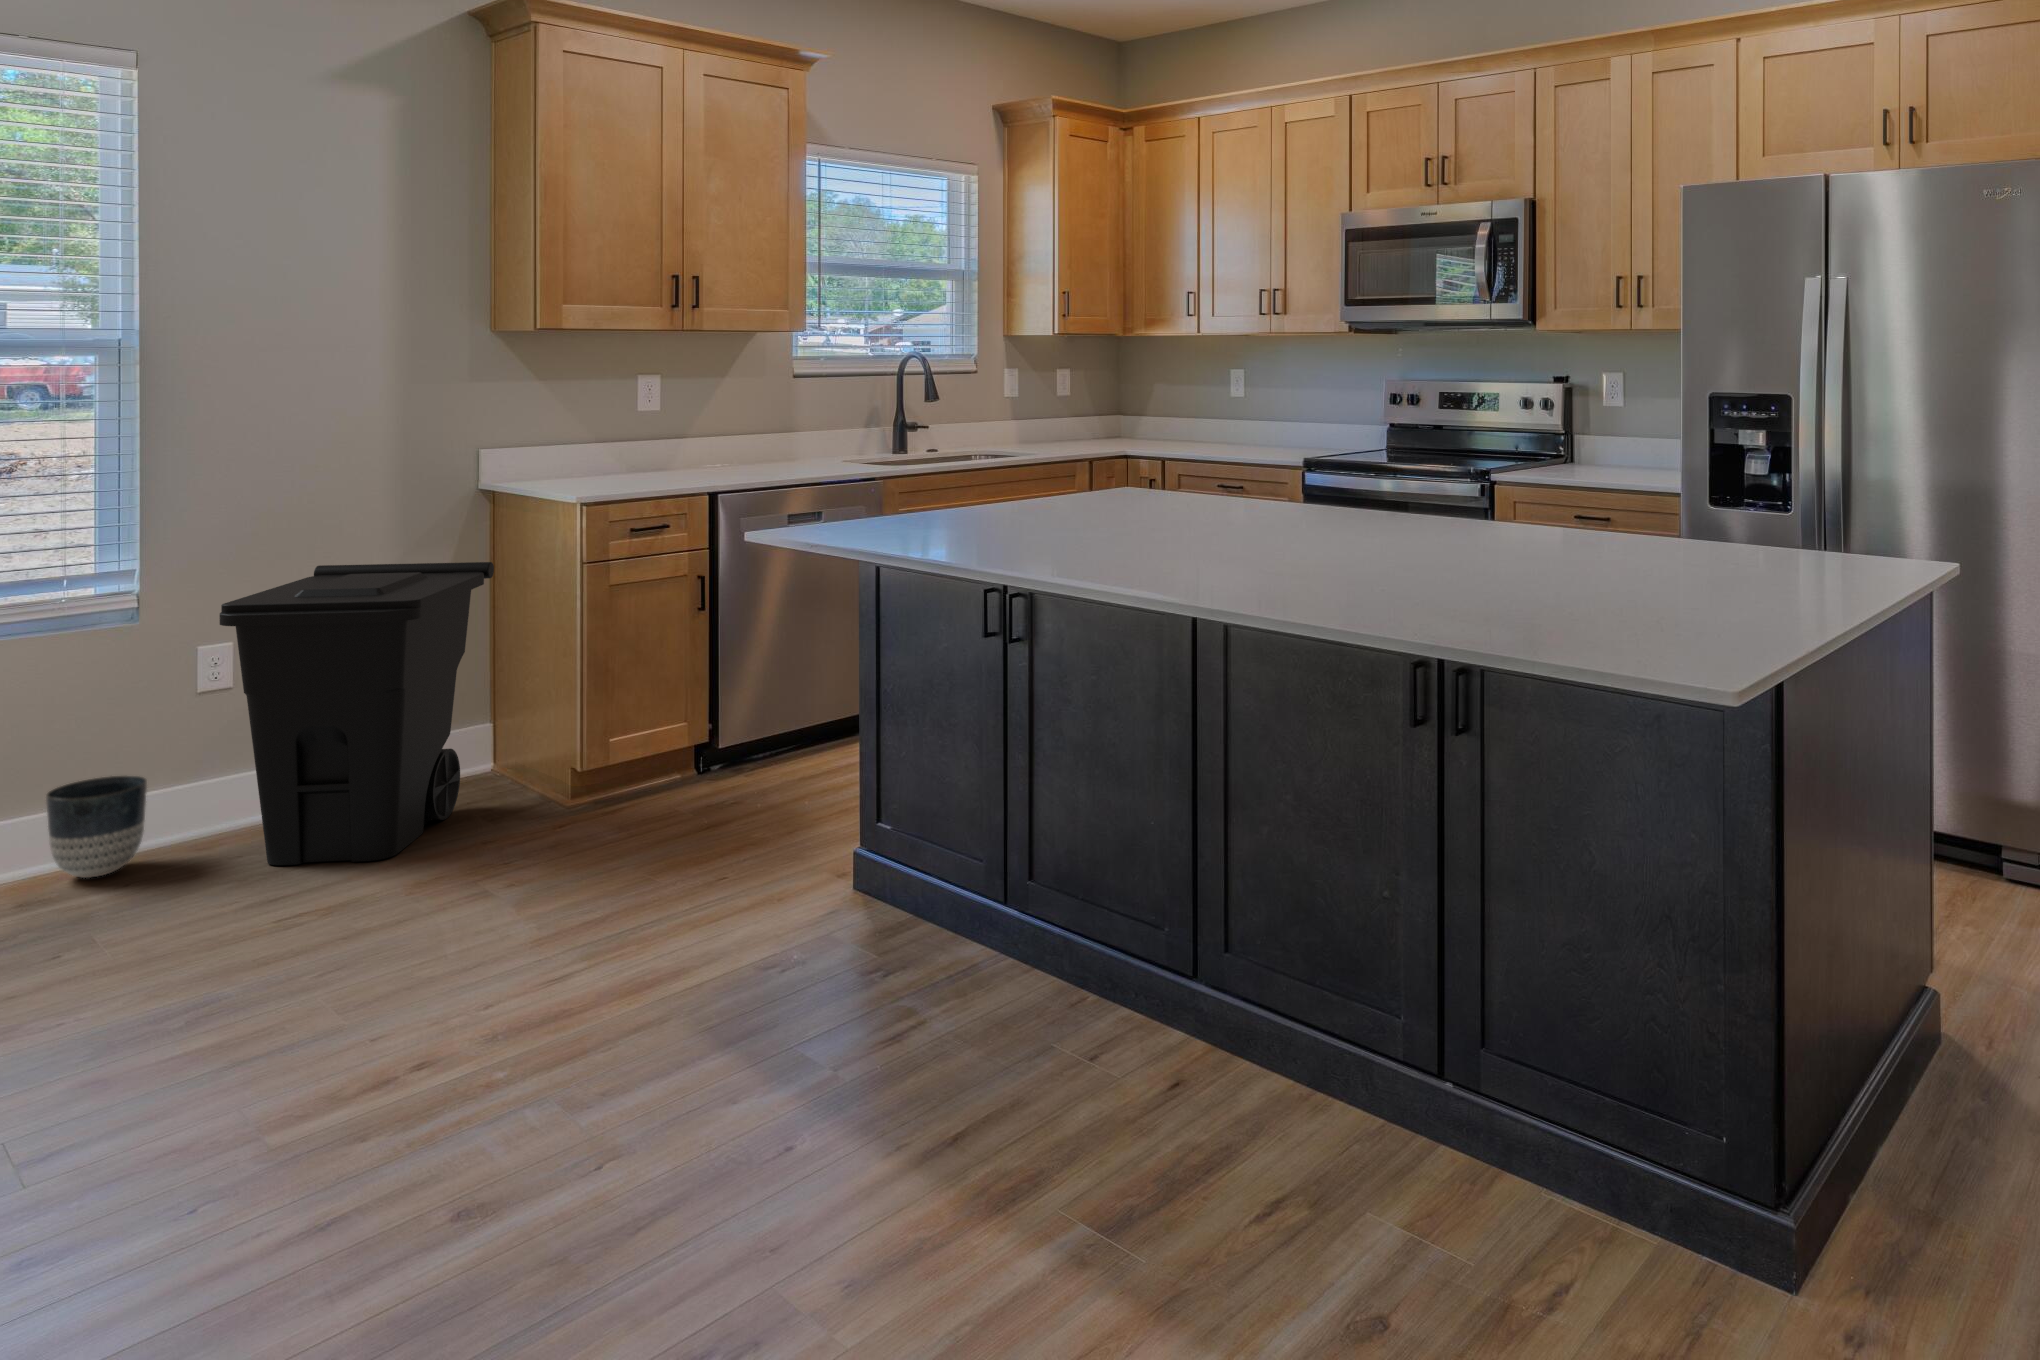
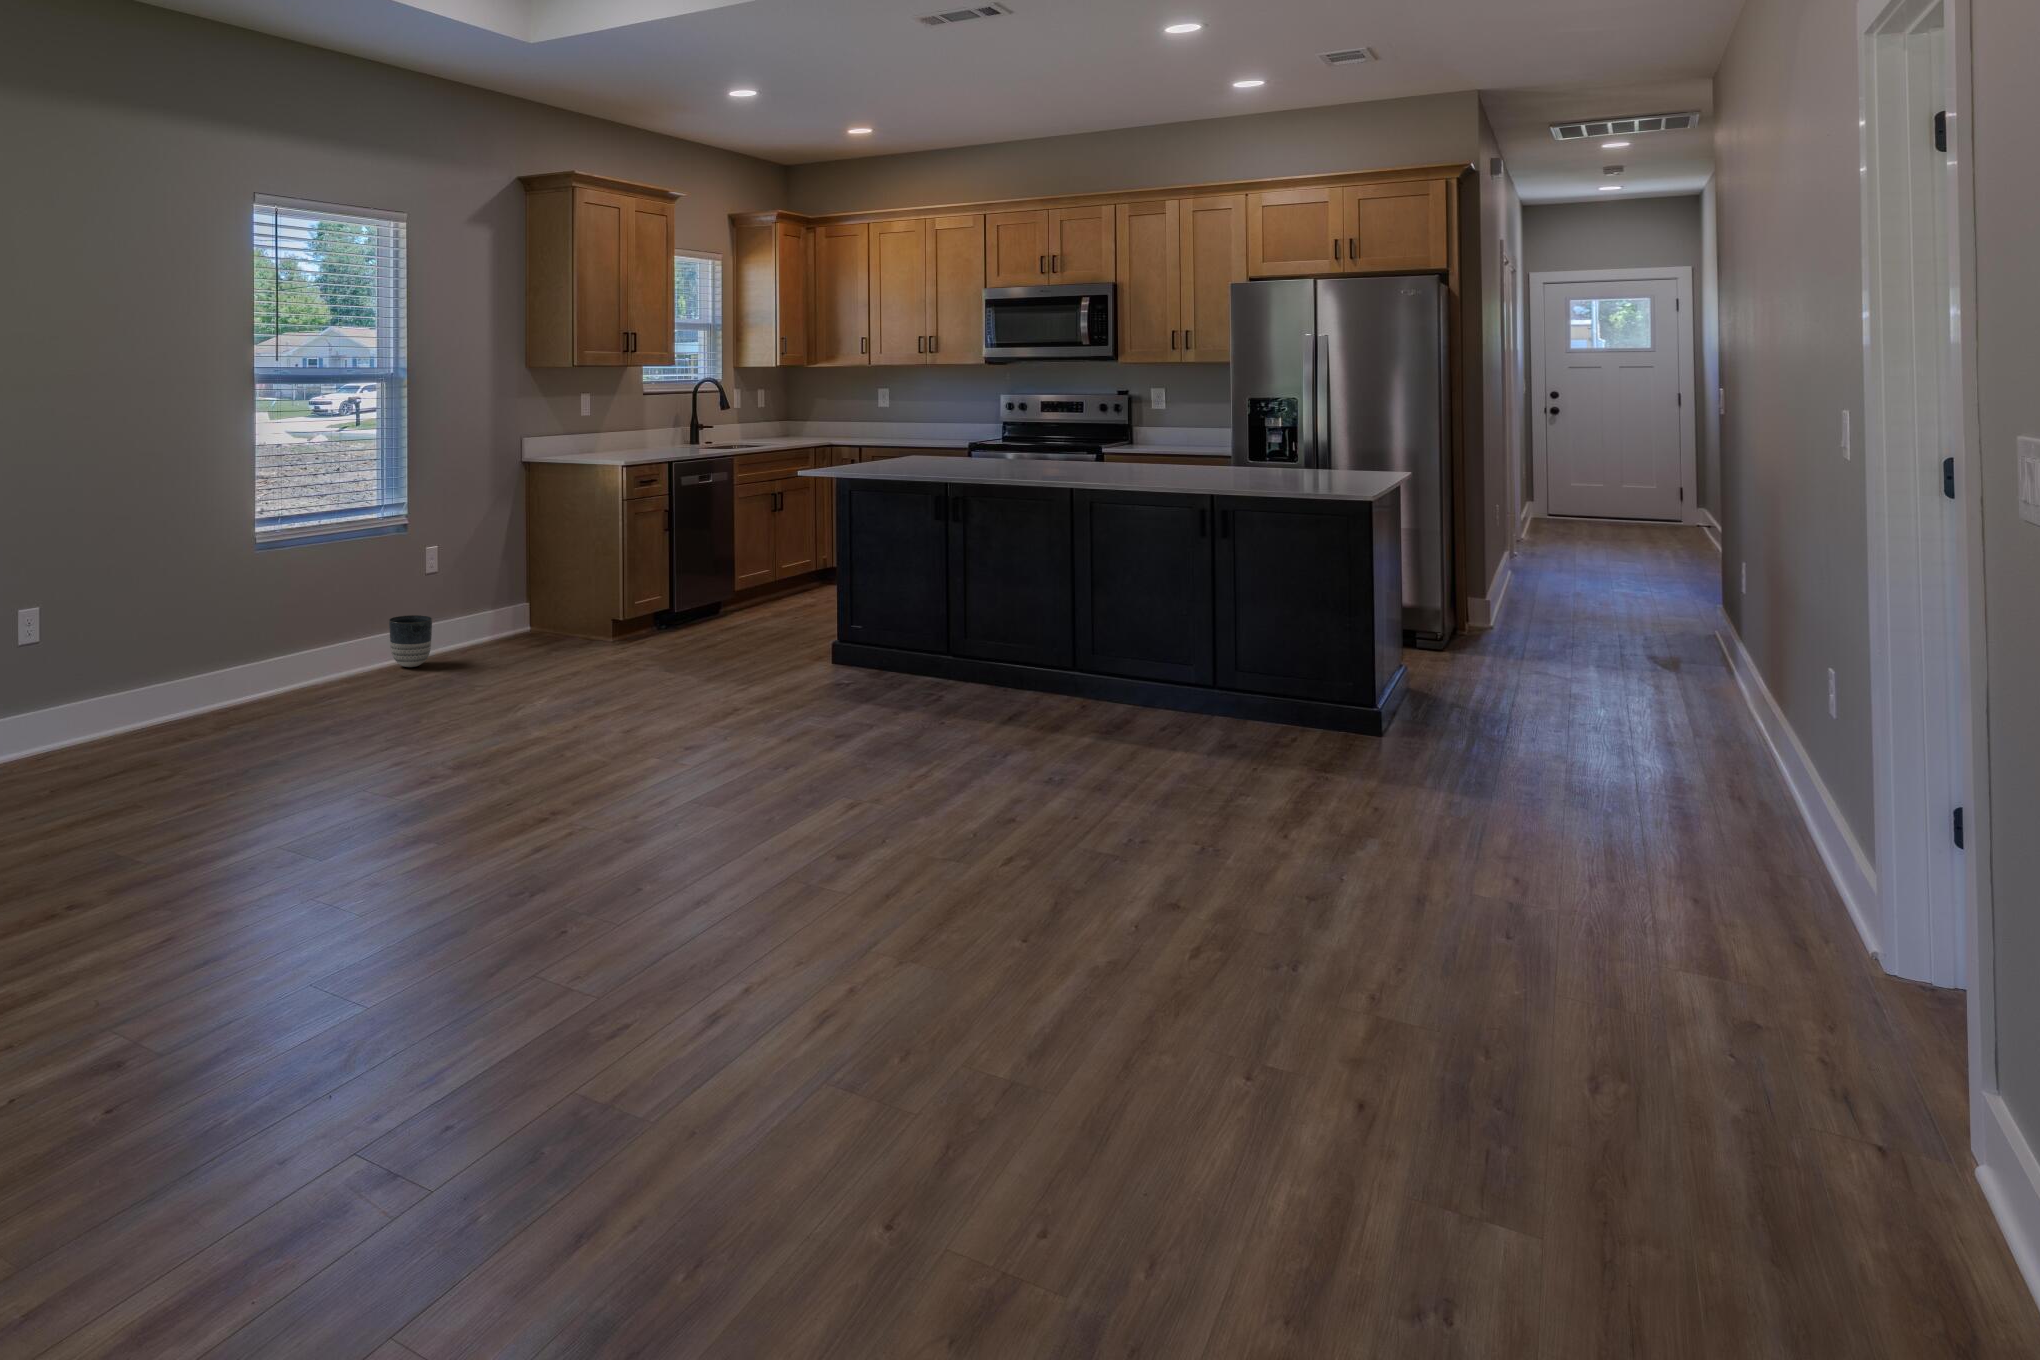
trash can: present [220,562,494,865] -> none [465,502,574,662]

